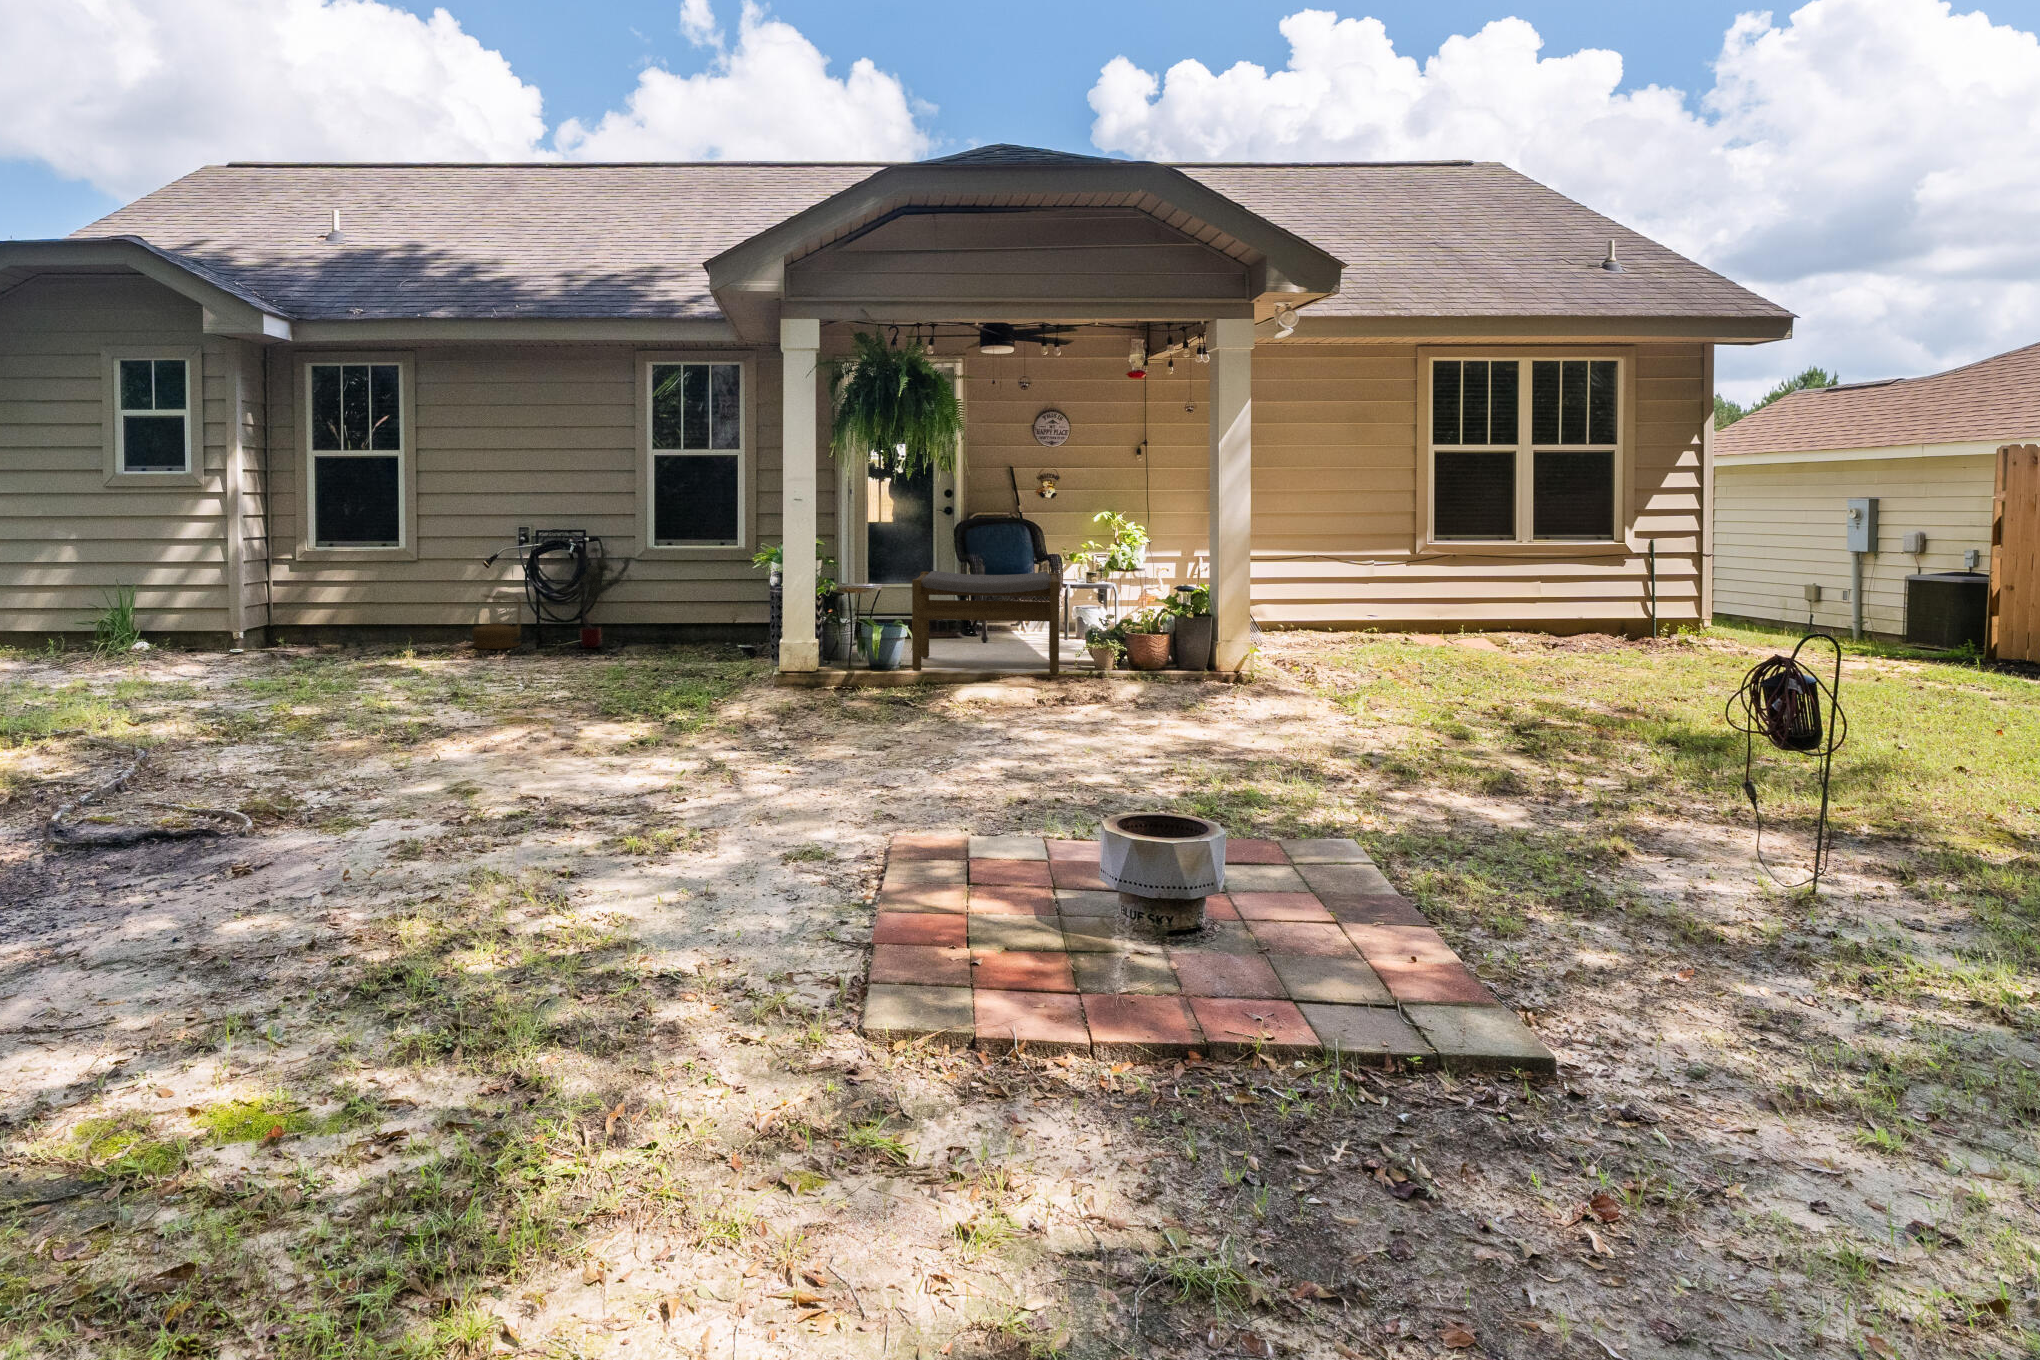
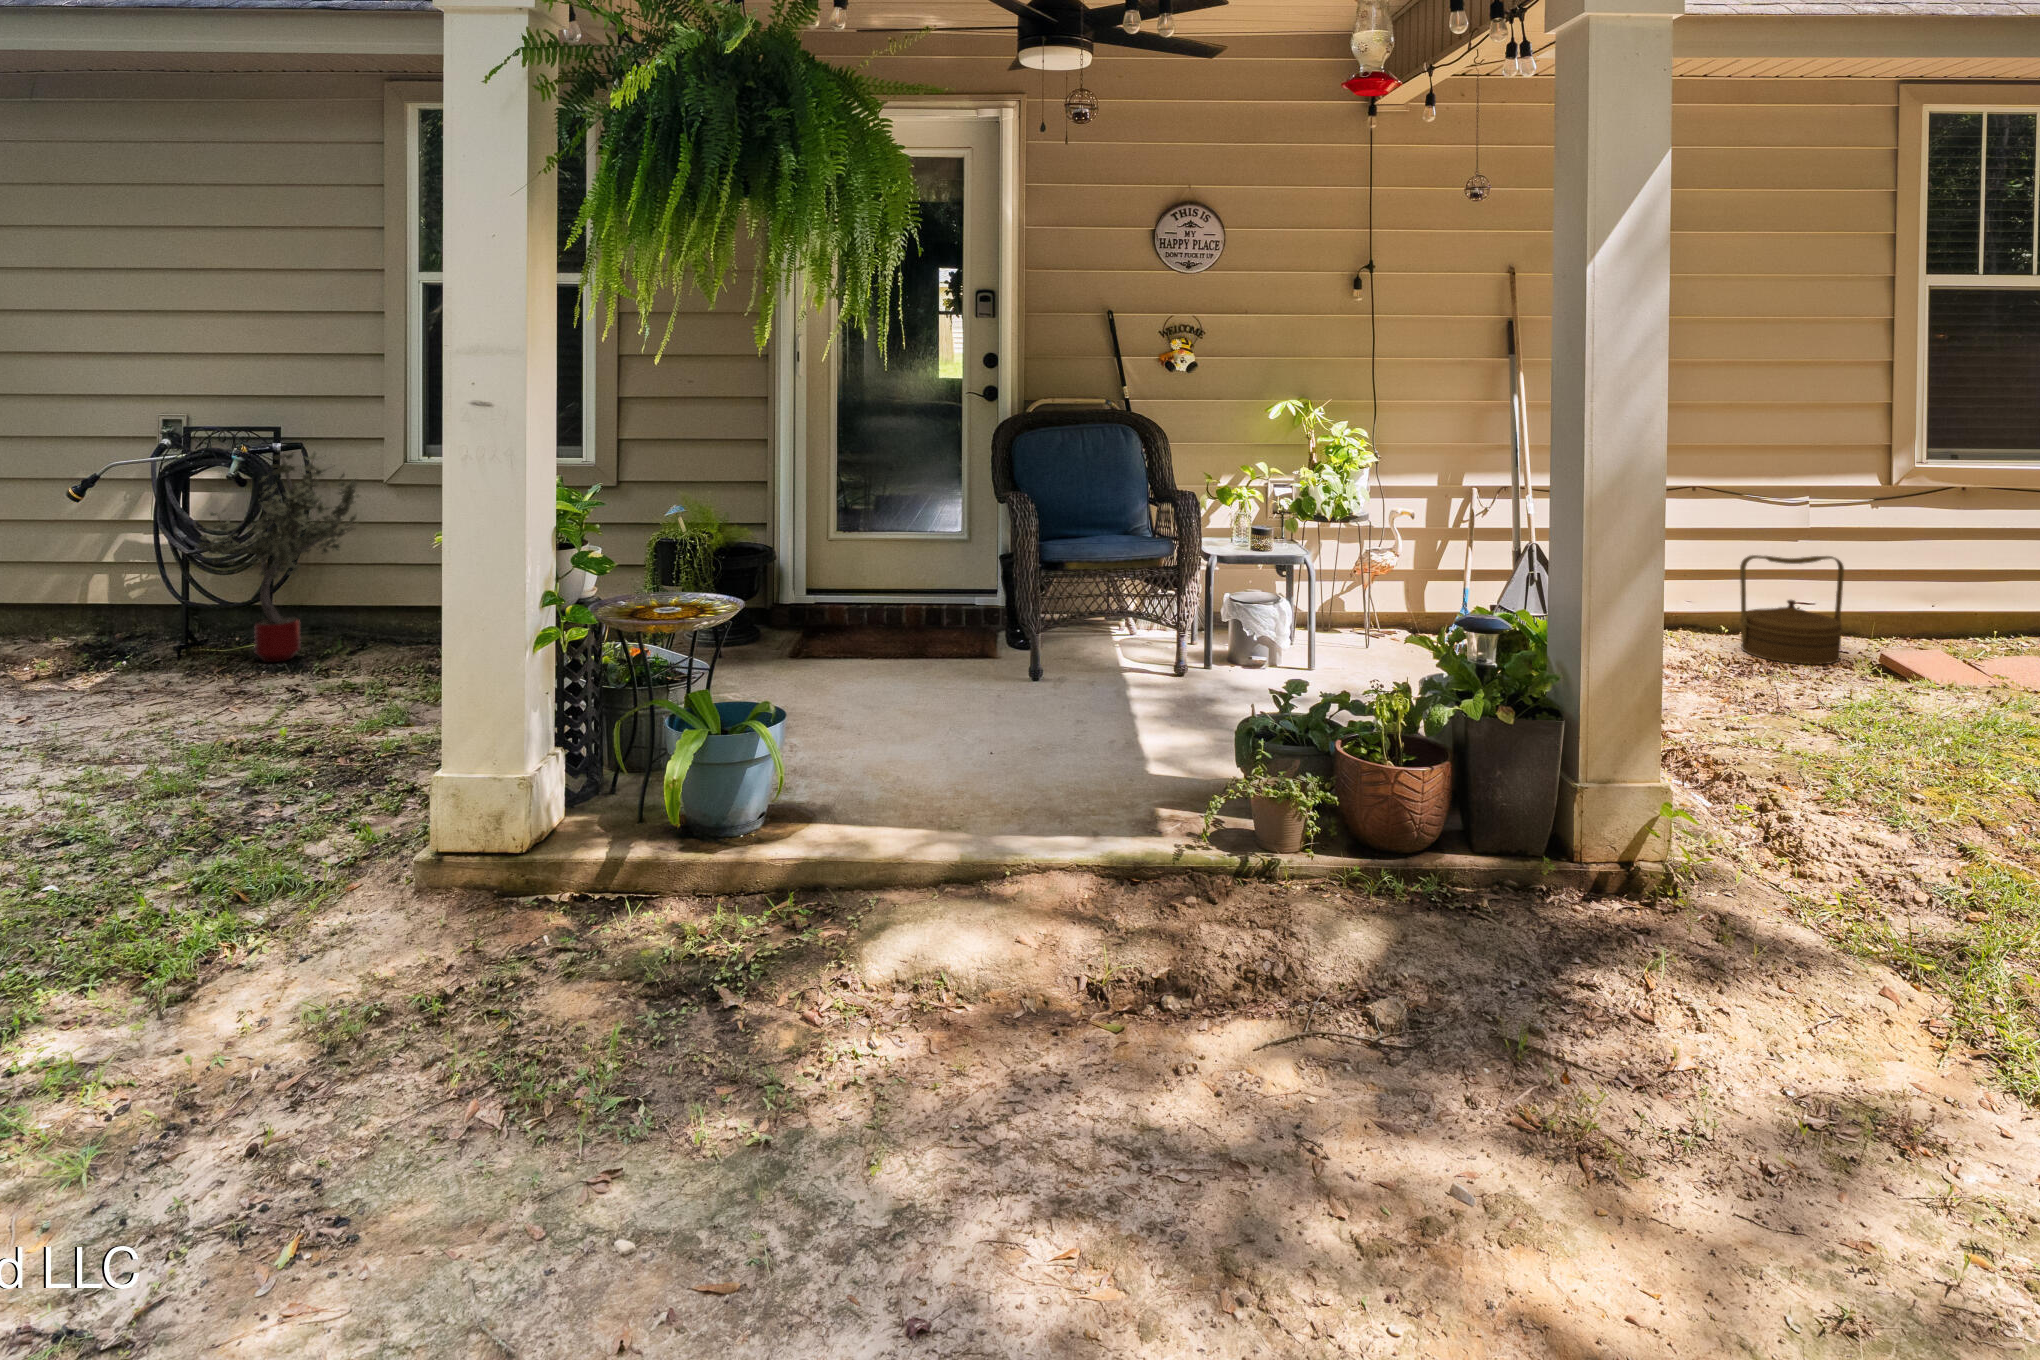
footstool: present [912,571,1059,674] -> none [821,541,1169,807]
woven basket: present [472,595,521,649] -> present [1740,555,1844,665]

